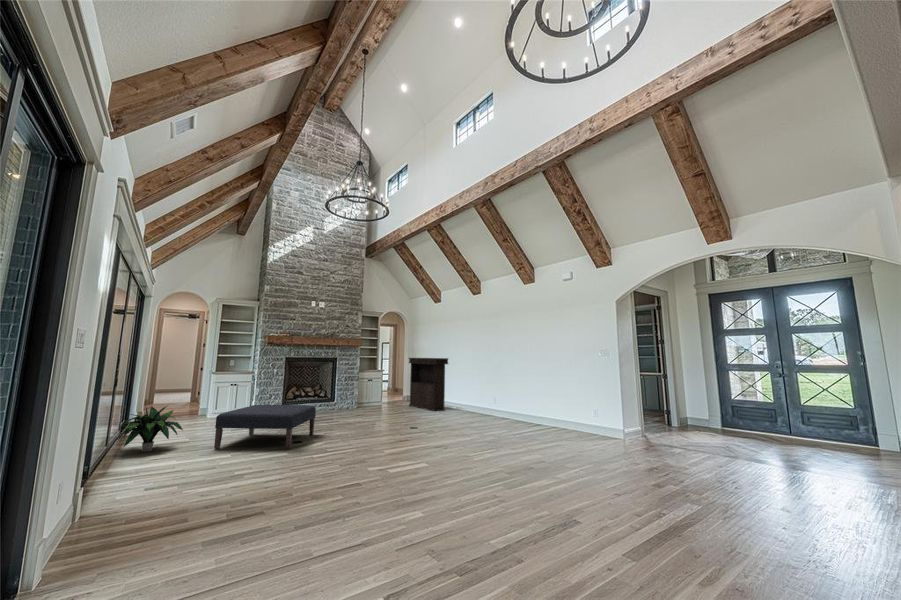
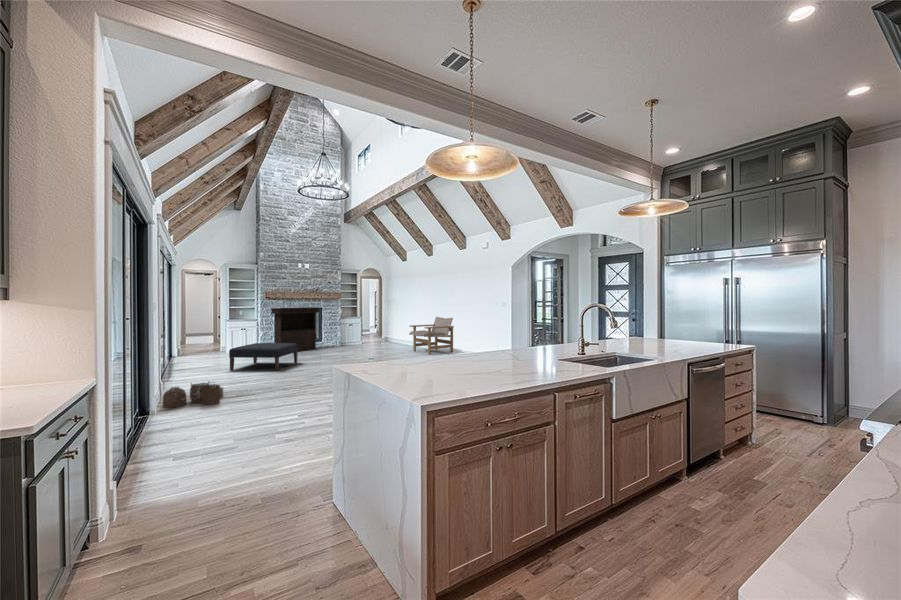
console table: present [409,358,448,411] -> present [271,307,318,352]
lounge chair: none [455,370,514,421] -> present [409,317,454,354]
potted plant: present [117,406,183,452] -> none [167,343,210,372]
woven basket: none [69,485,206,555] -> present [163,382,223,408]

